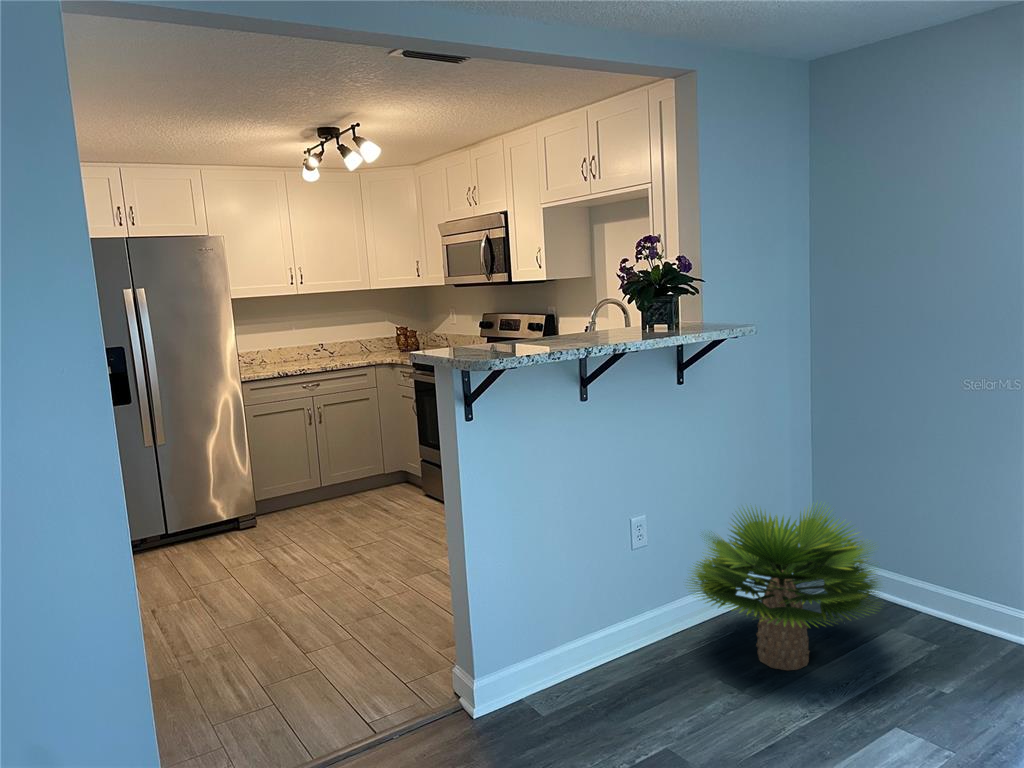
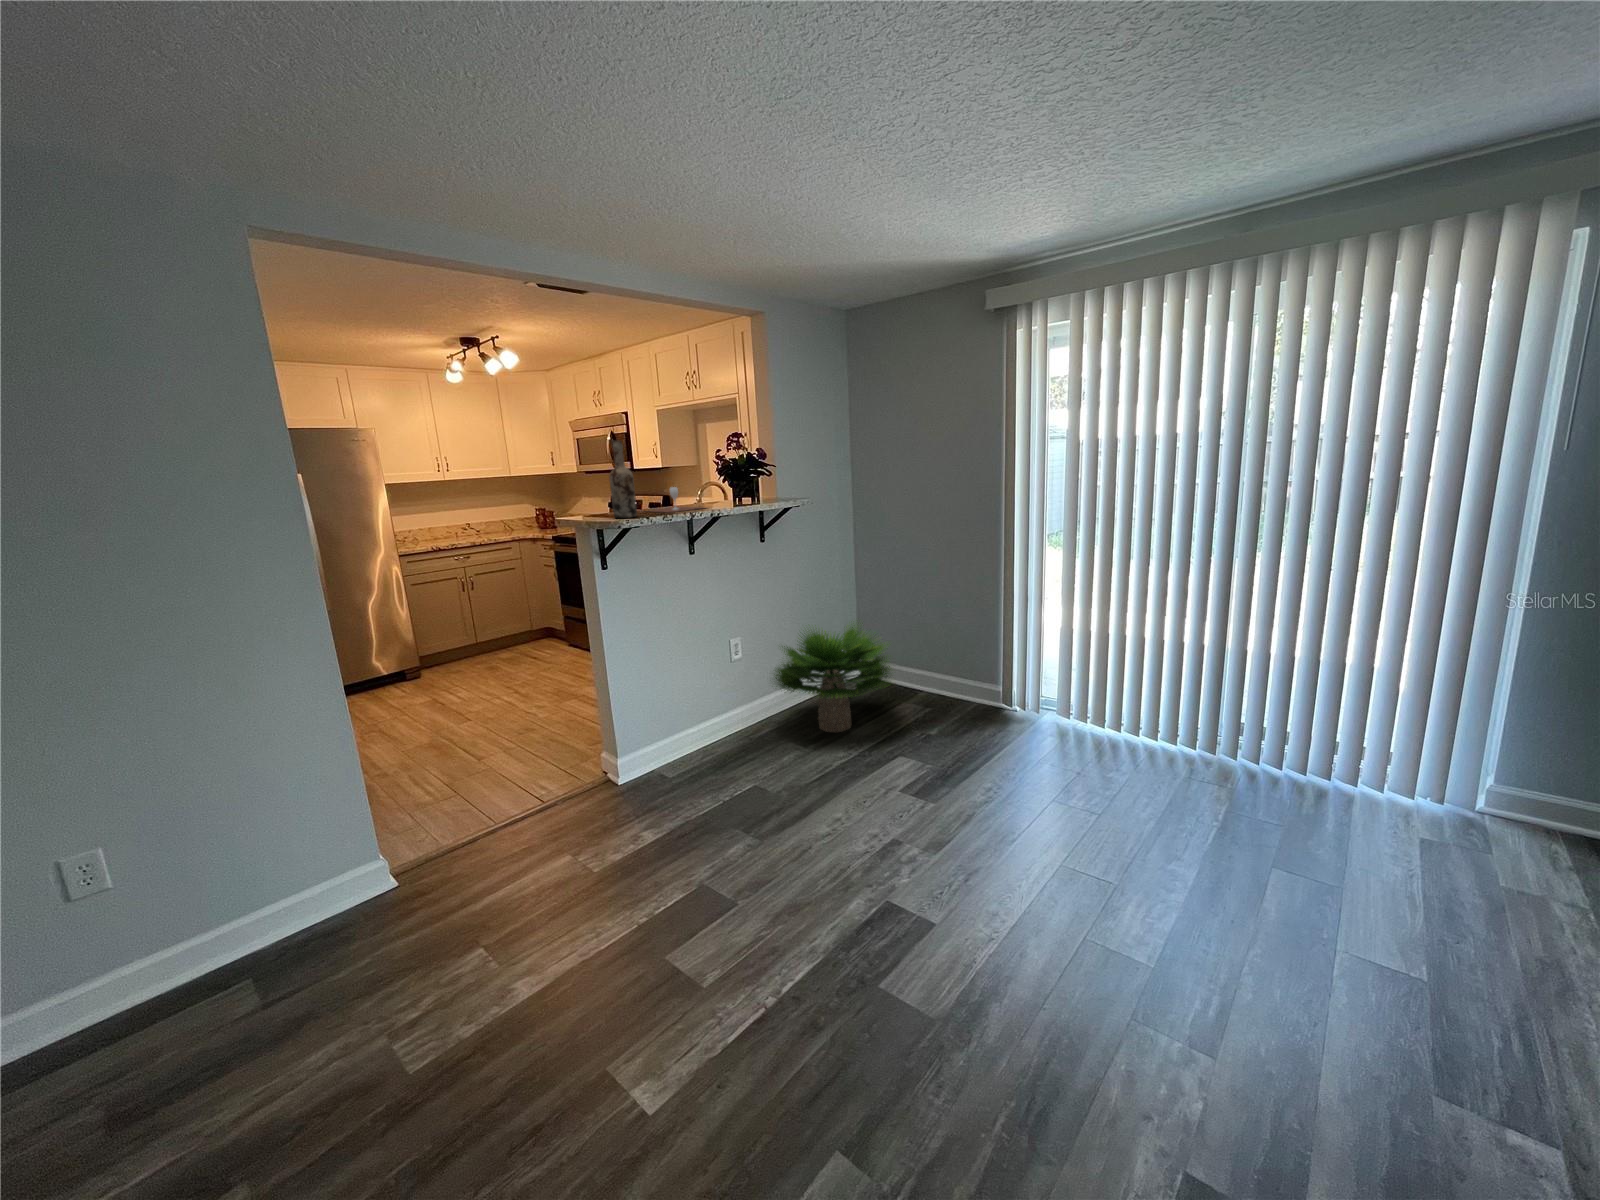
wine bottle: none [479,248,513,355] -> present [609,440,637,518]
wine glass: none [519,311,613,347] -> present [650,487,701,512]

